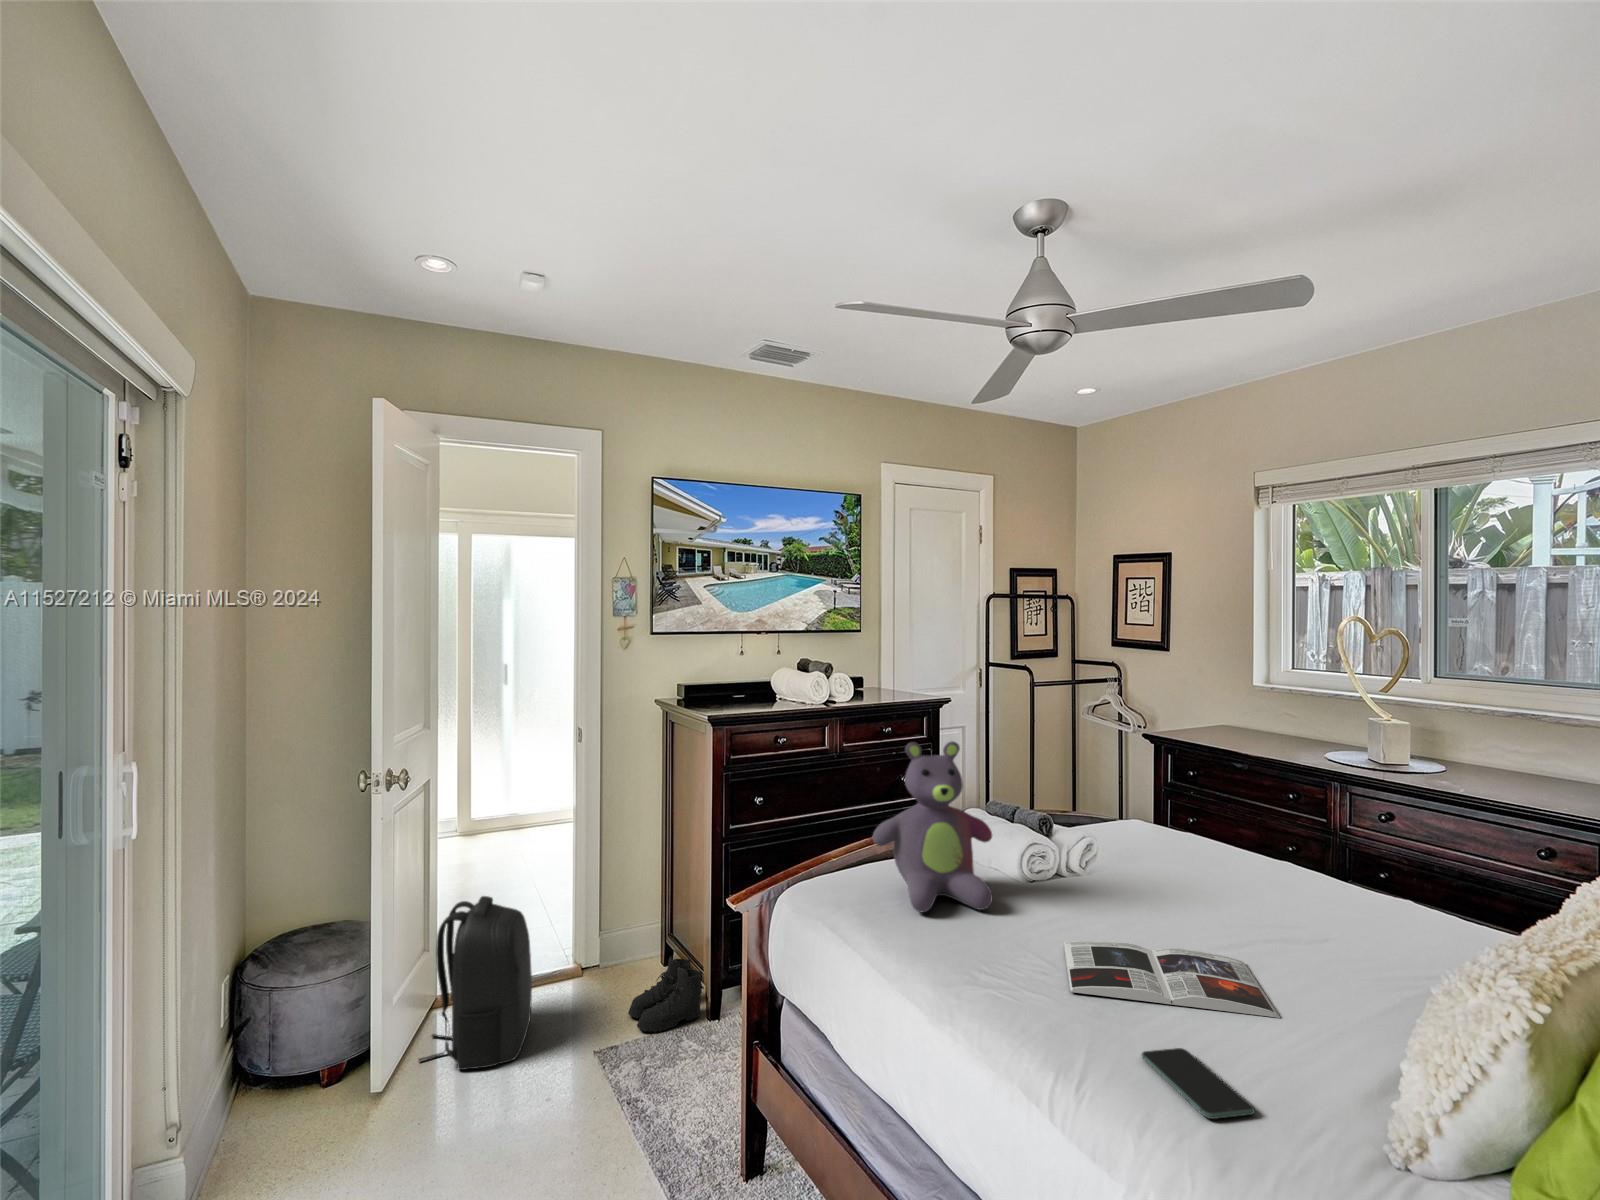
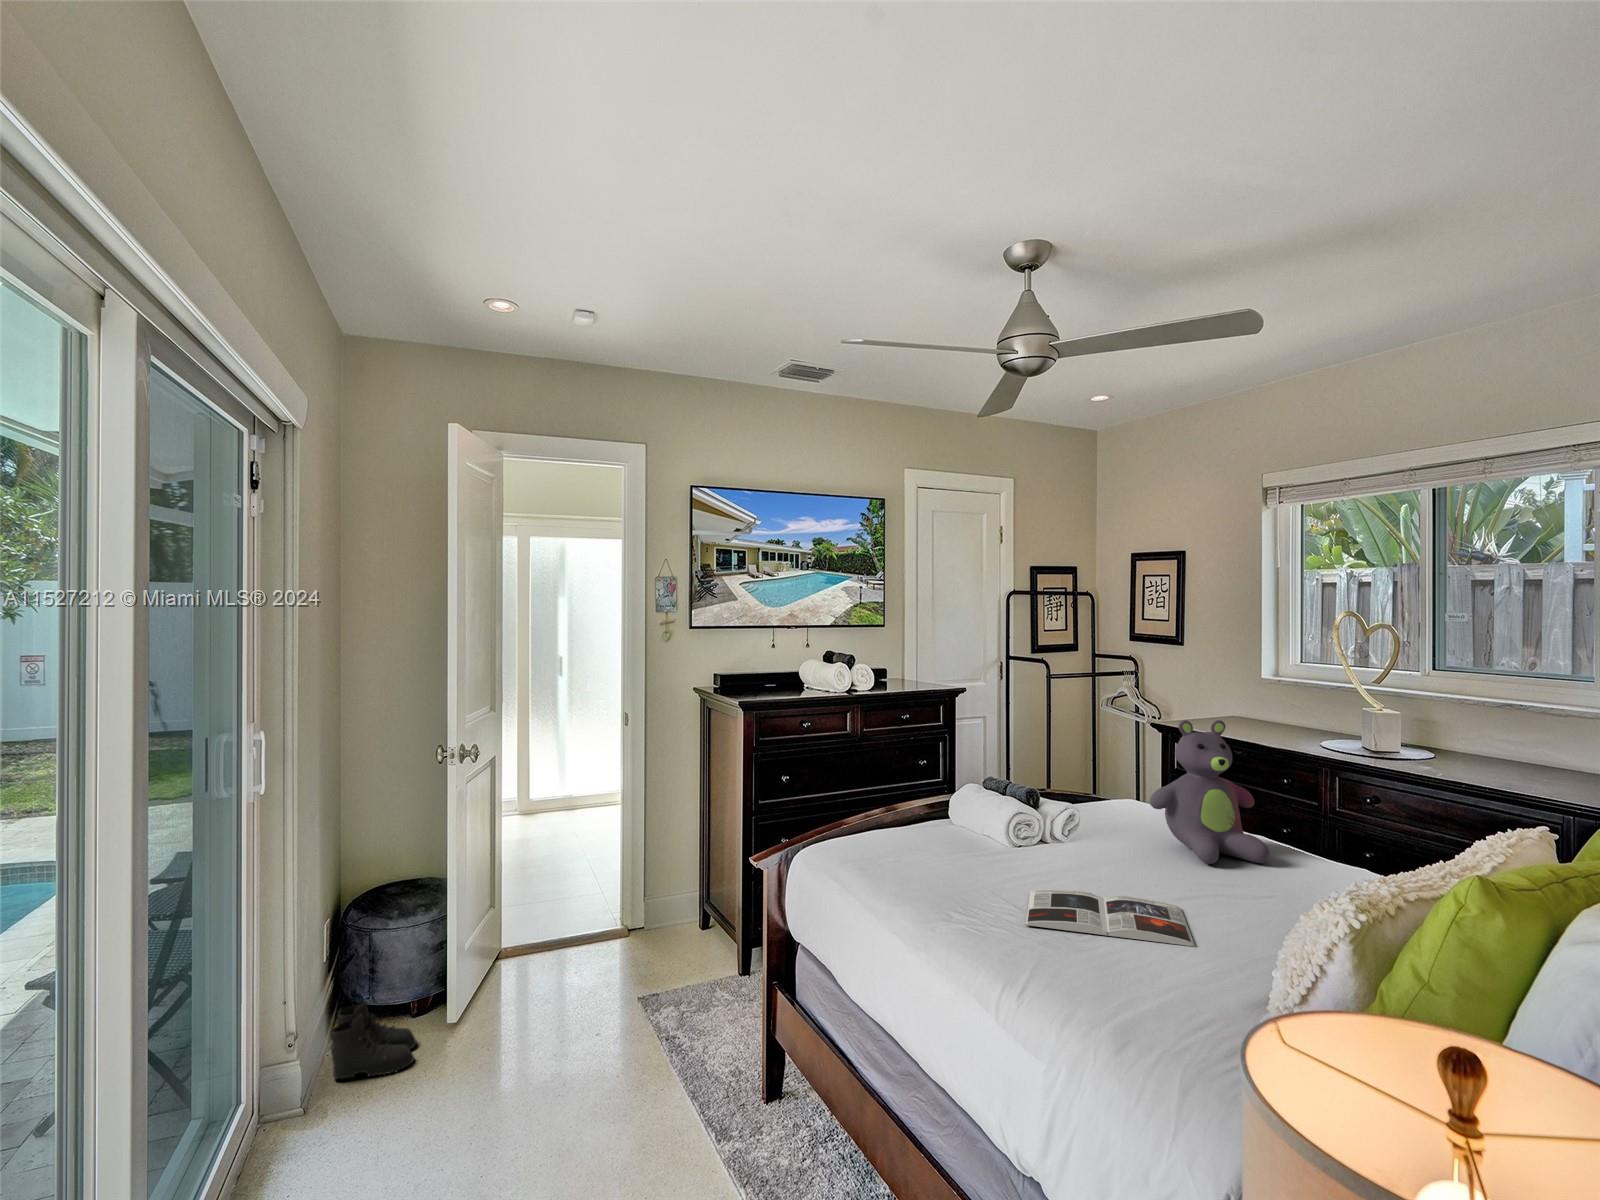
stuffed bear: present [873,741,992,912] -> present [1150,720,1270,864]
backpack: present [419,896,532,1070] -> none [486,859,583,1009]
boots: present [628,956,704,1033] -> present [328,1000,417,1079]
smartphone: present [1142,1048,1255,1119] -> none [1070,963,1148,1008]

